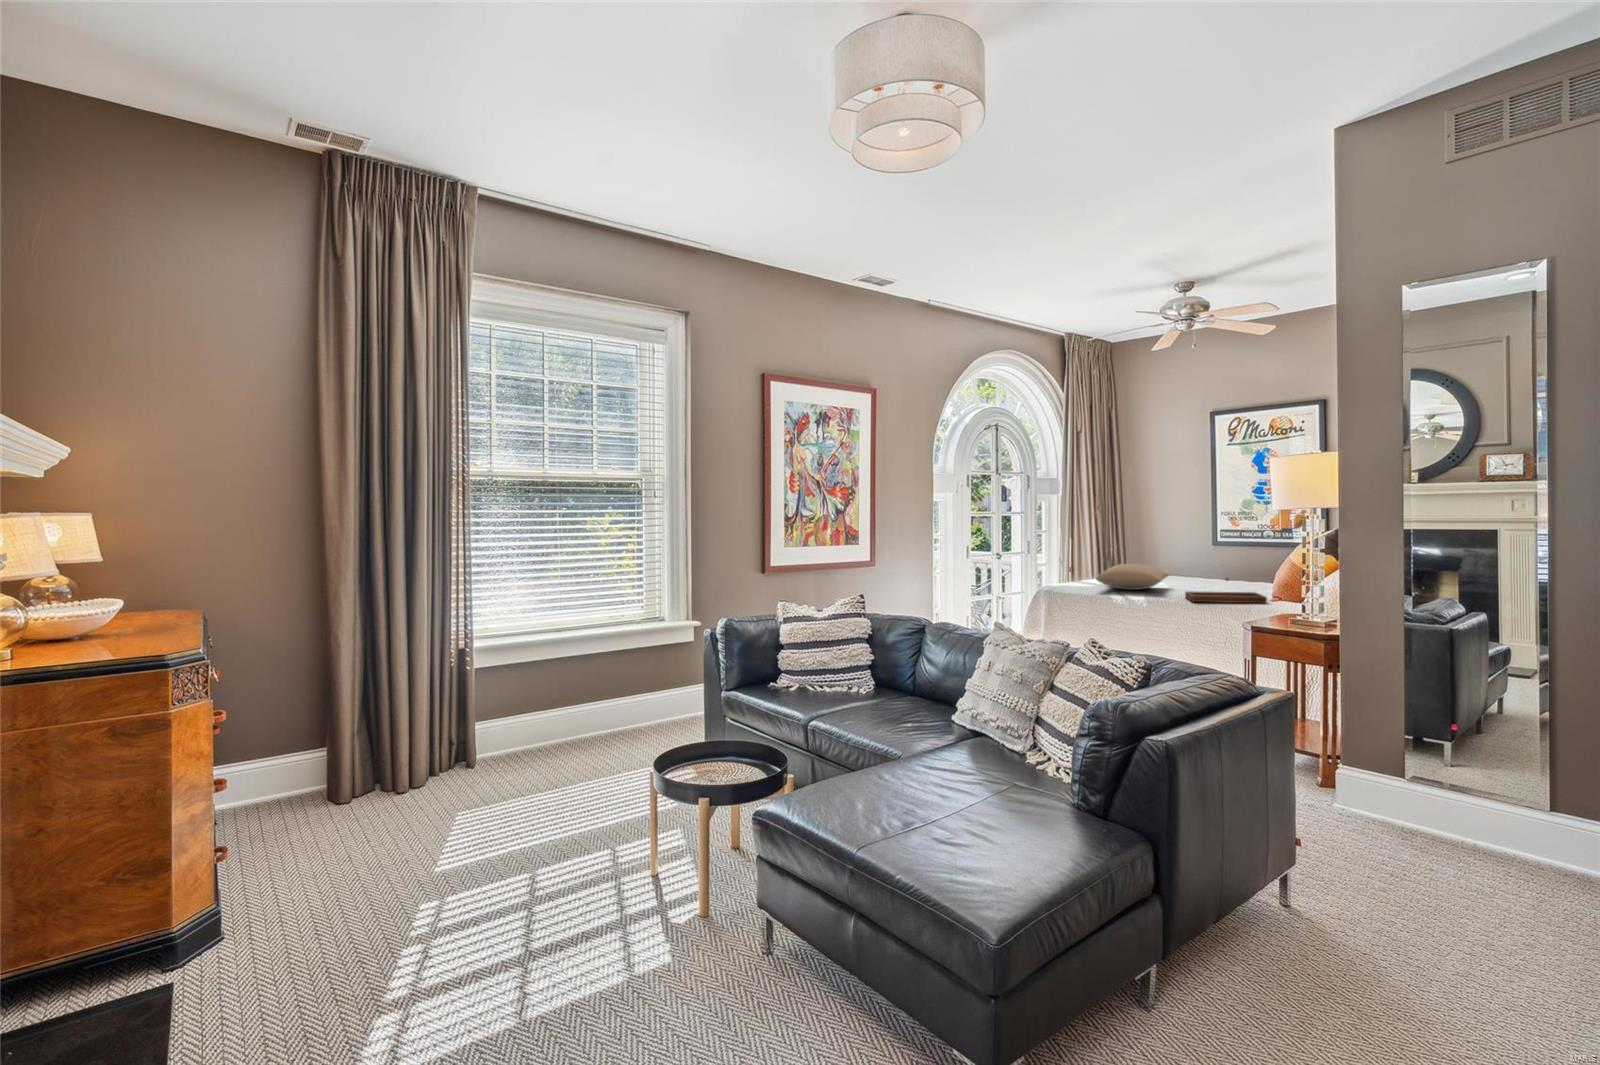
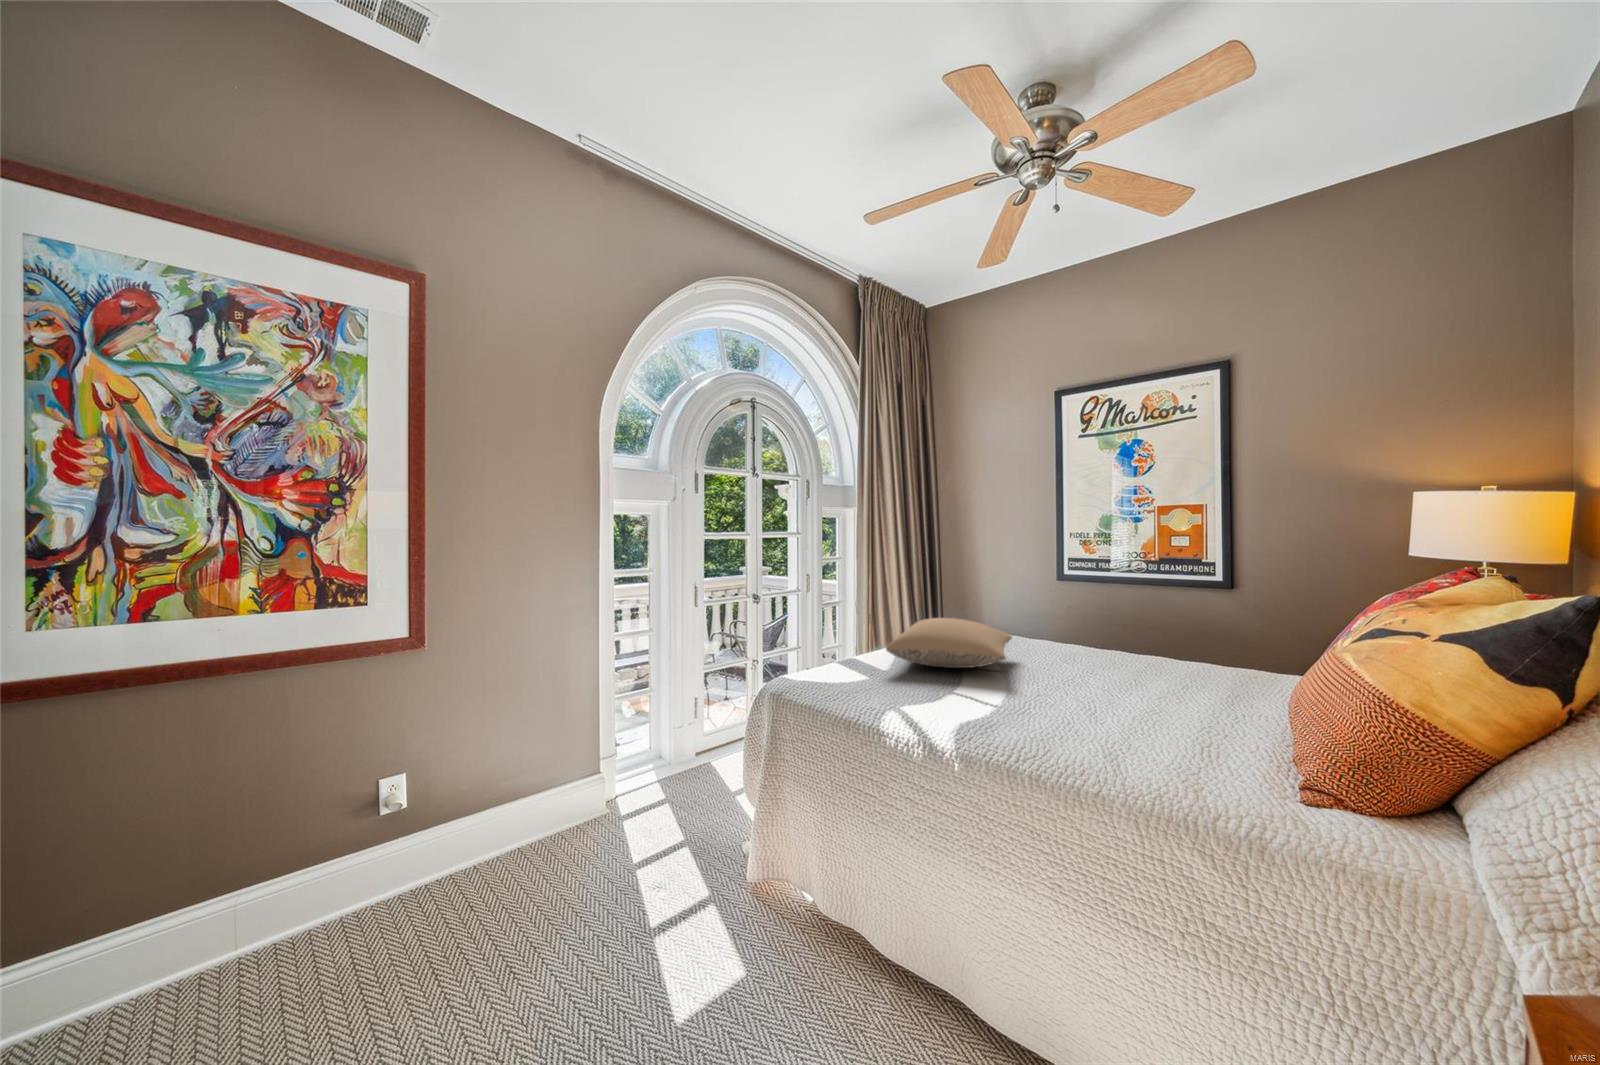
tray: present [1185,578,1267,603] -> none [1054,658,1233,722]

